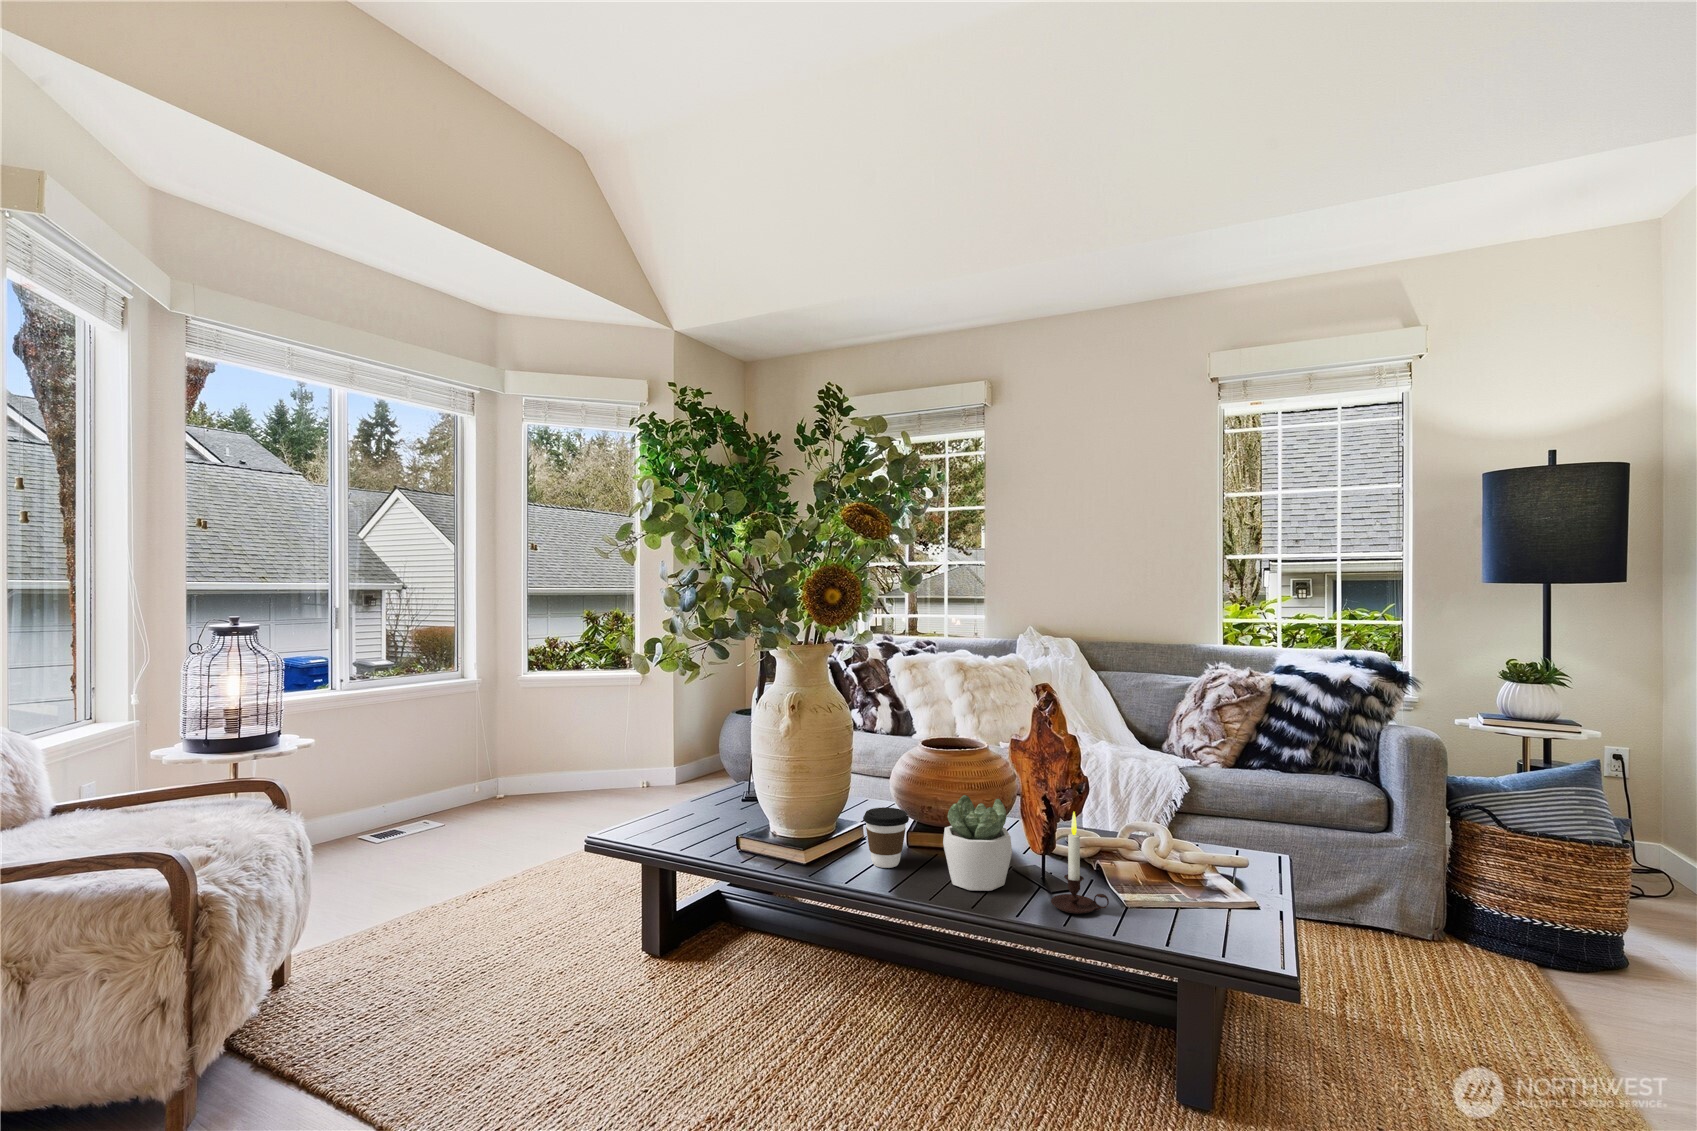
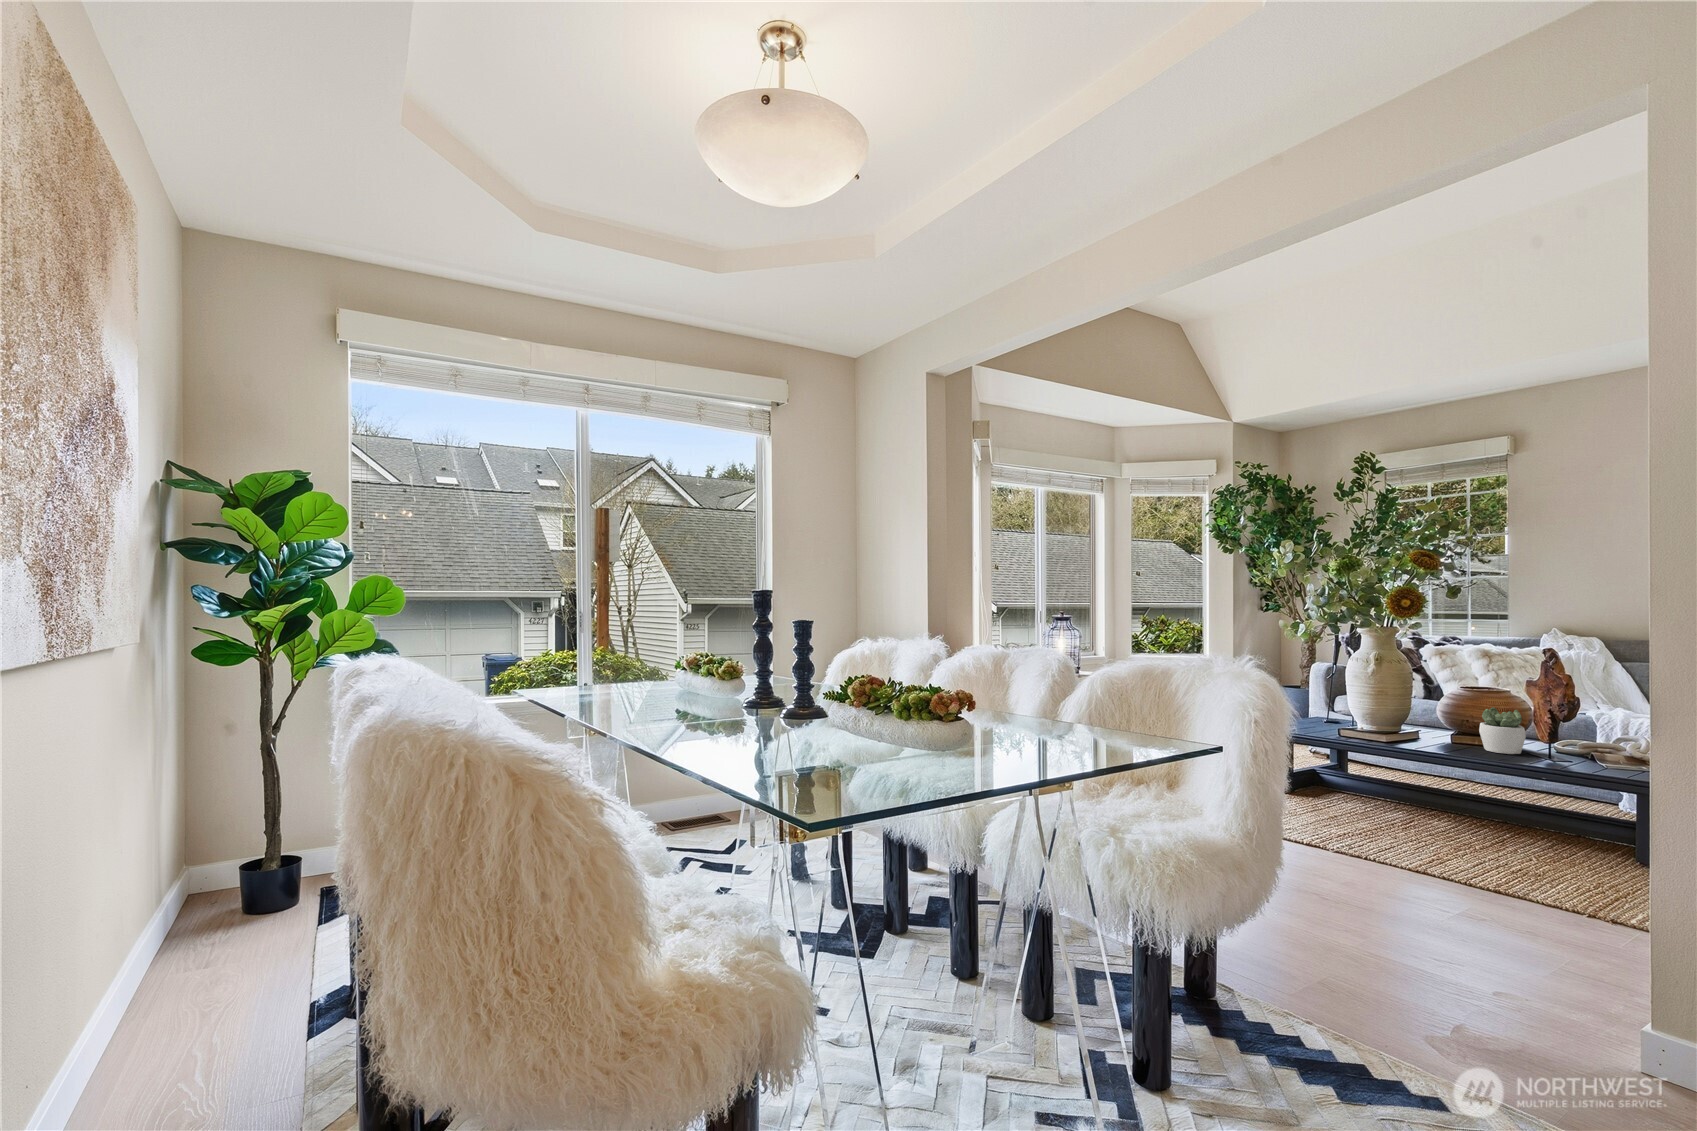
coffee cup: present [863,807,909,868] -> none [1426,714,1455,743]
candle: present [1051,812,1109,914] -> none [1551,713,1590,765]

